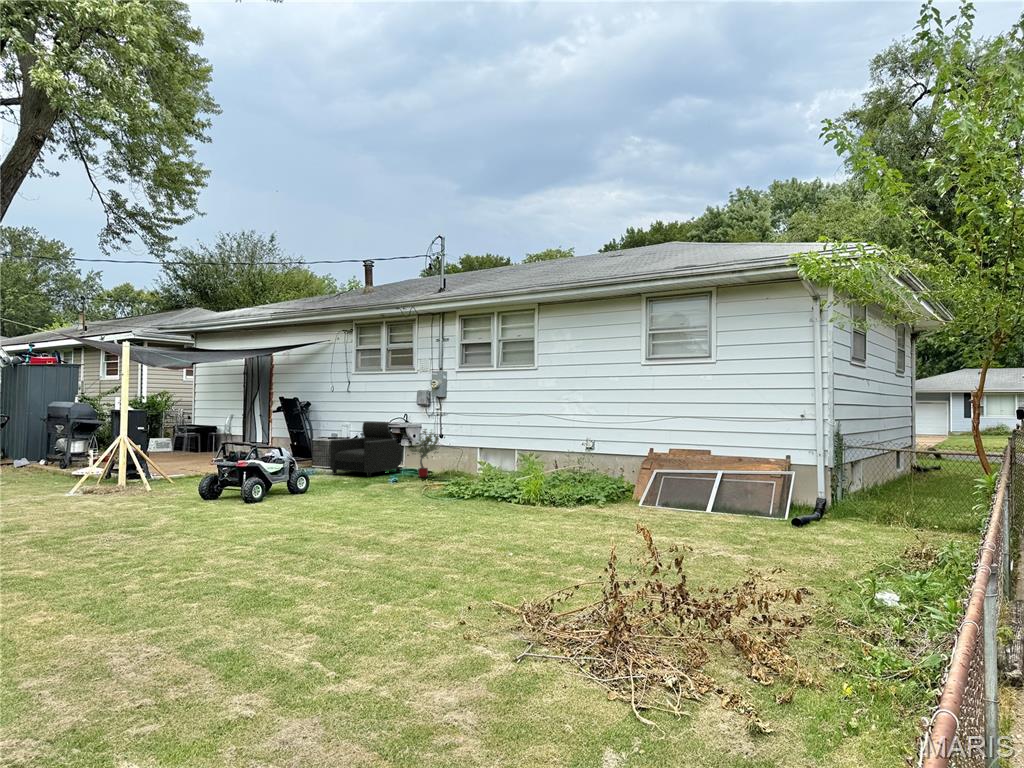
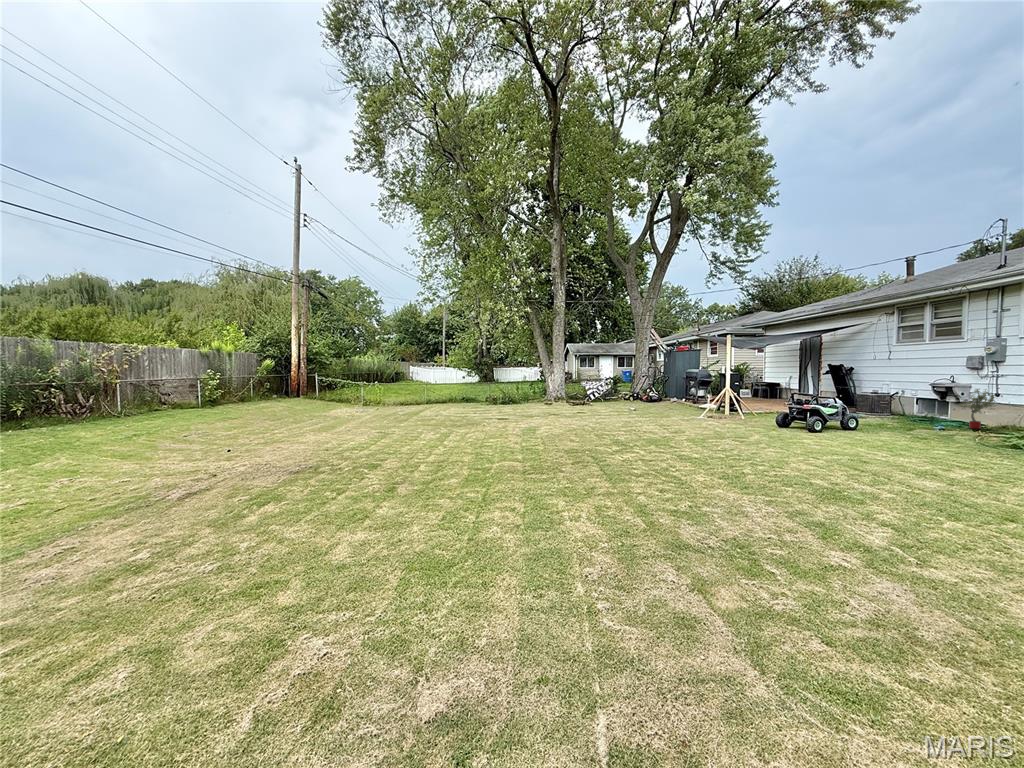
armchair: present [330,422,402,477] -> none [874,382,951,425]

